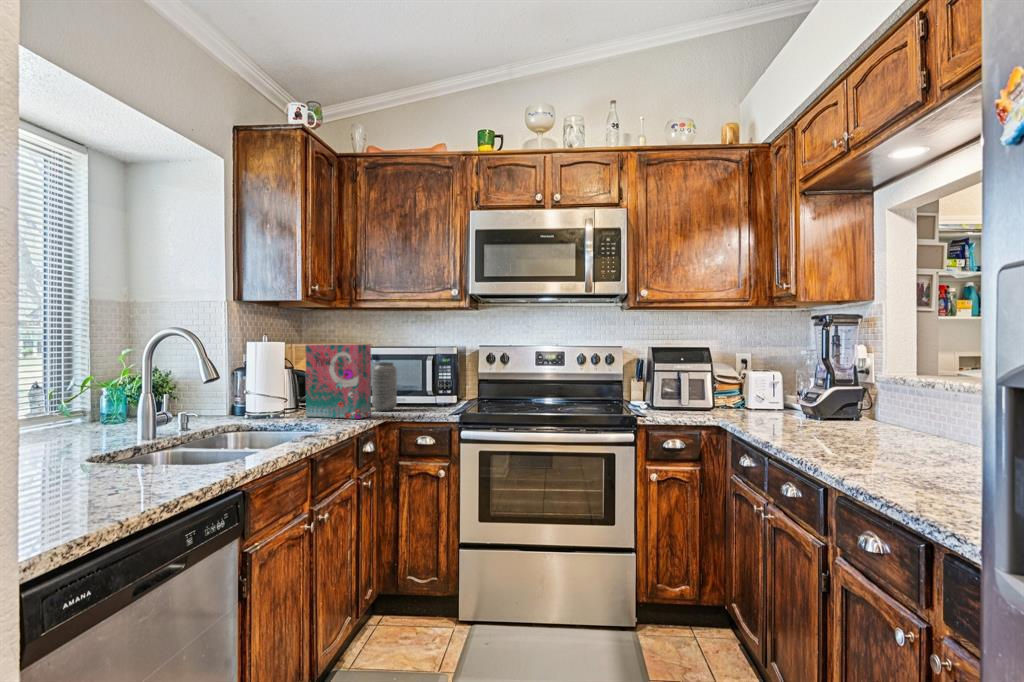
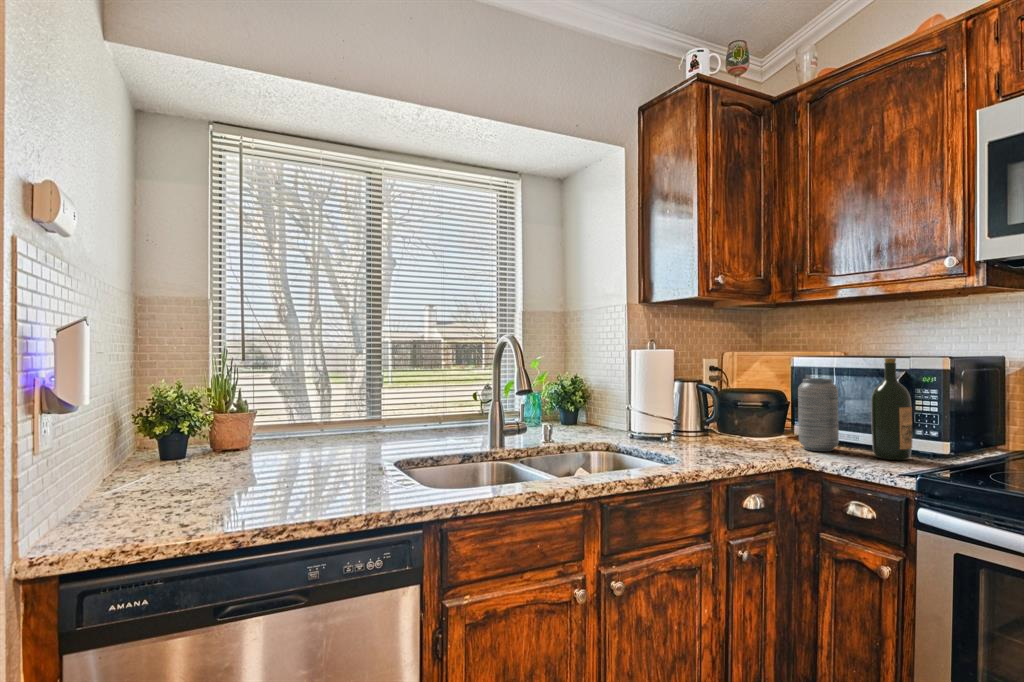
cereal box: present [306,344,371,419] -> none [696,352,771,458]
wine bottle: none [418,348,439,410] -> present [871,358,912,460]

